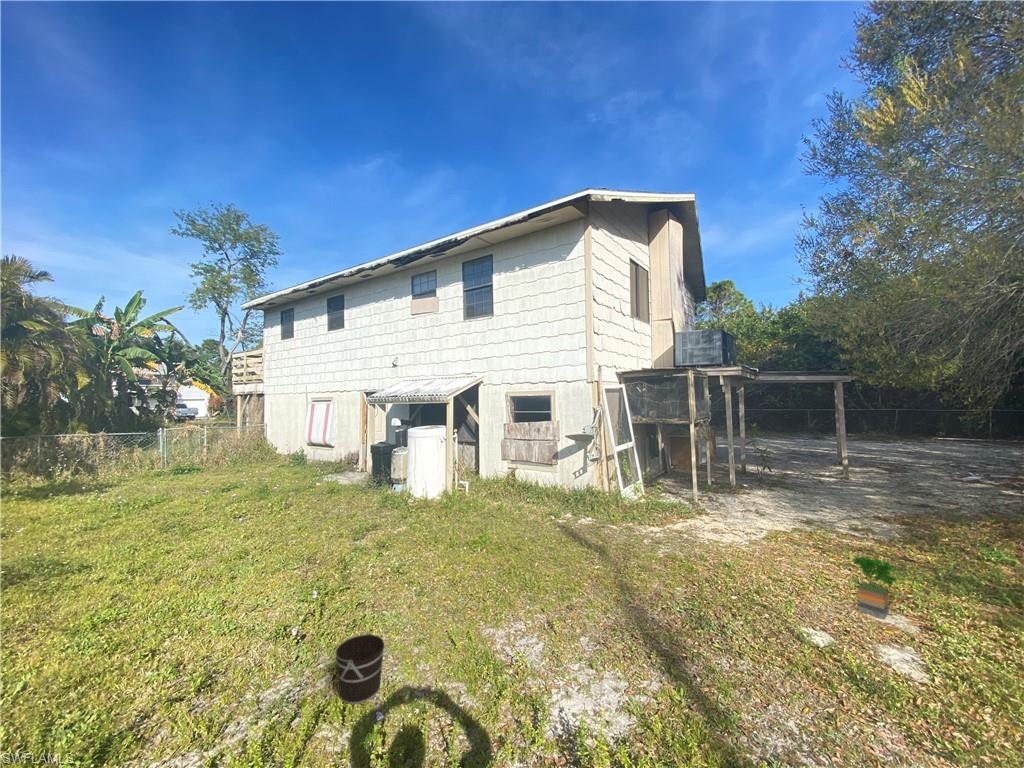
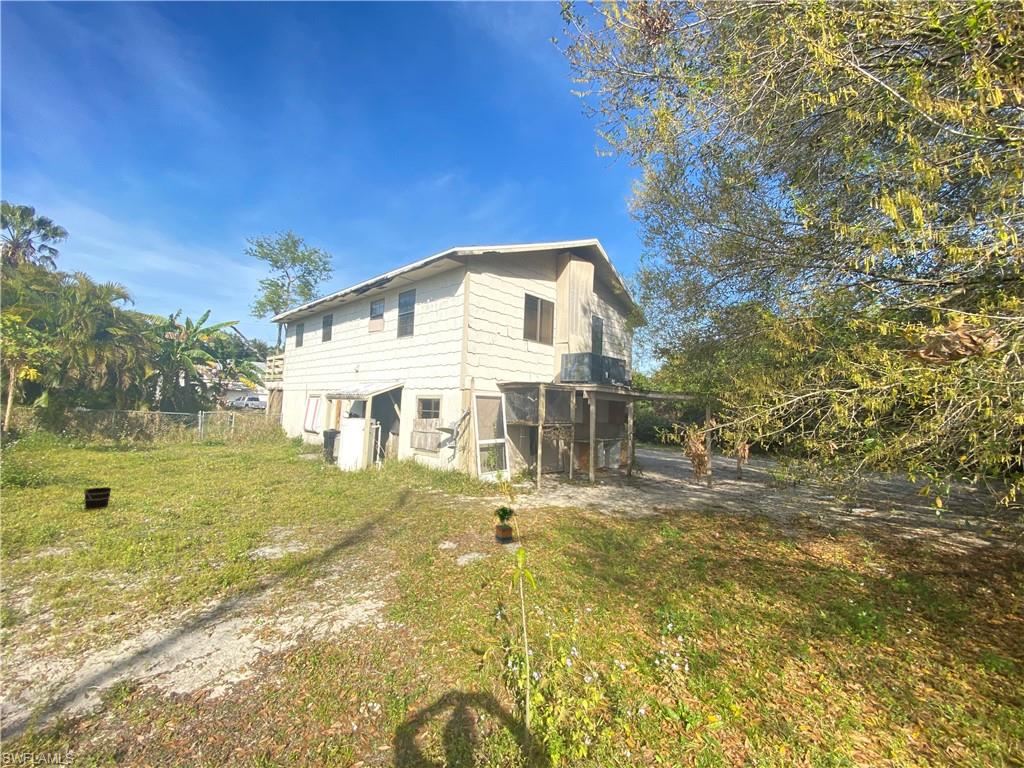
bucket: present [336,633,384,704] -> present [85,487,111,509]

